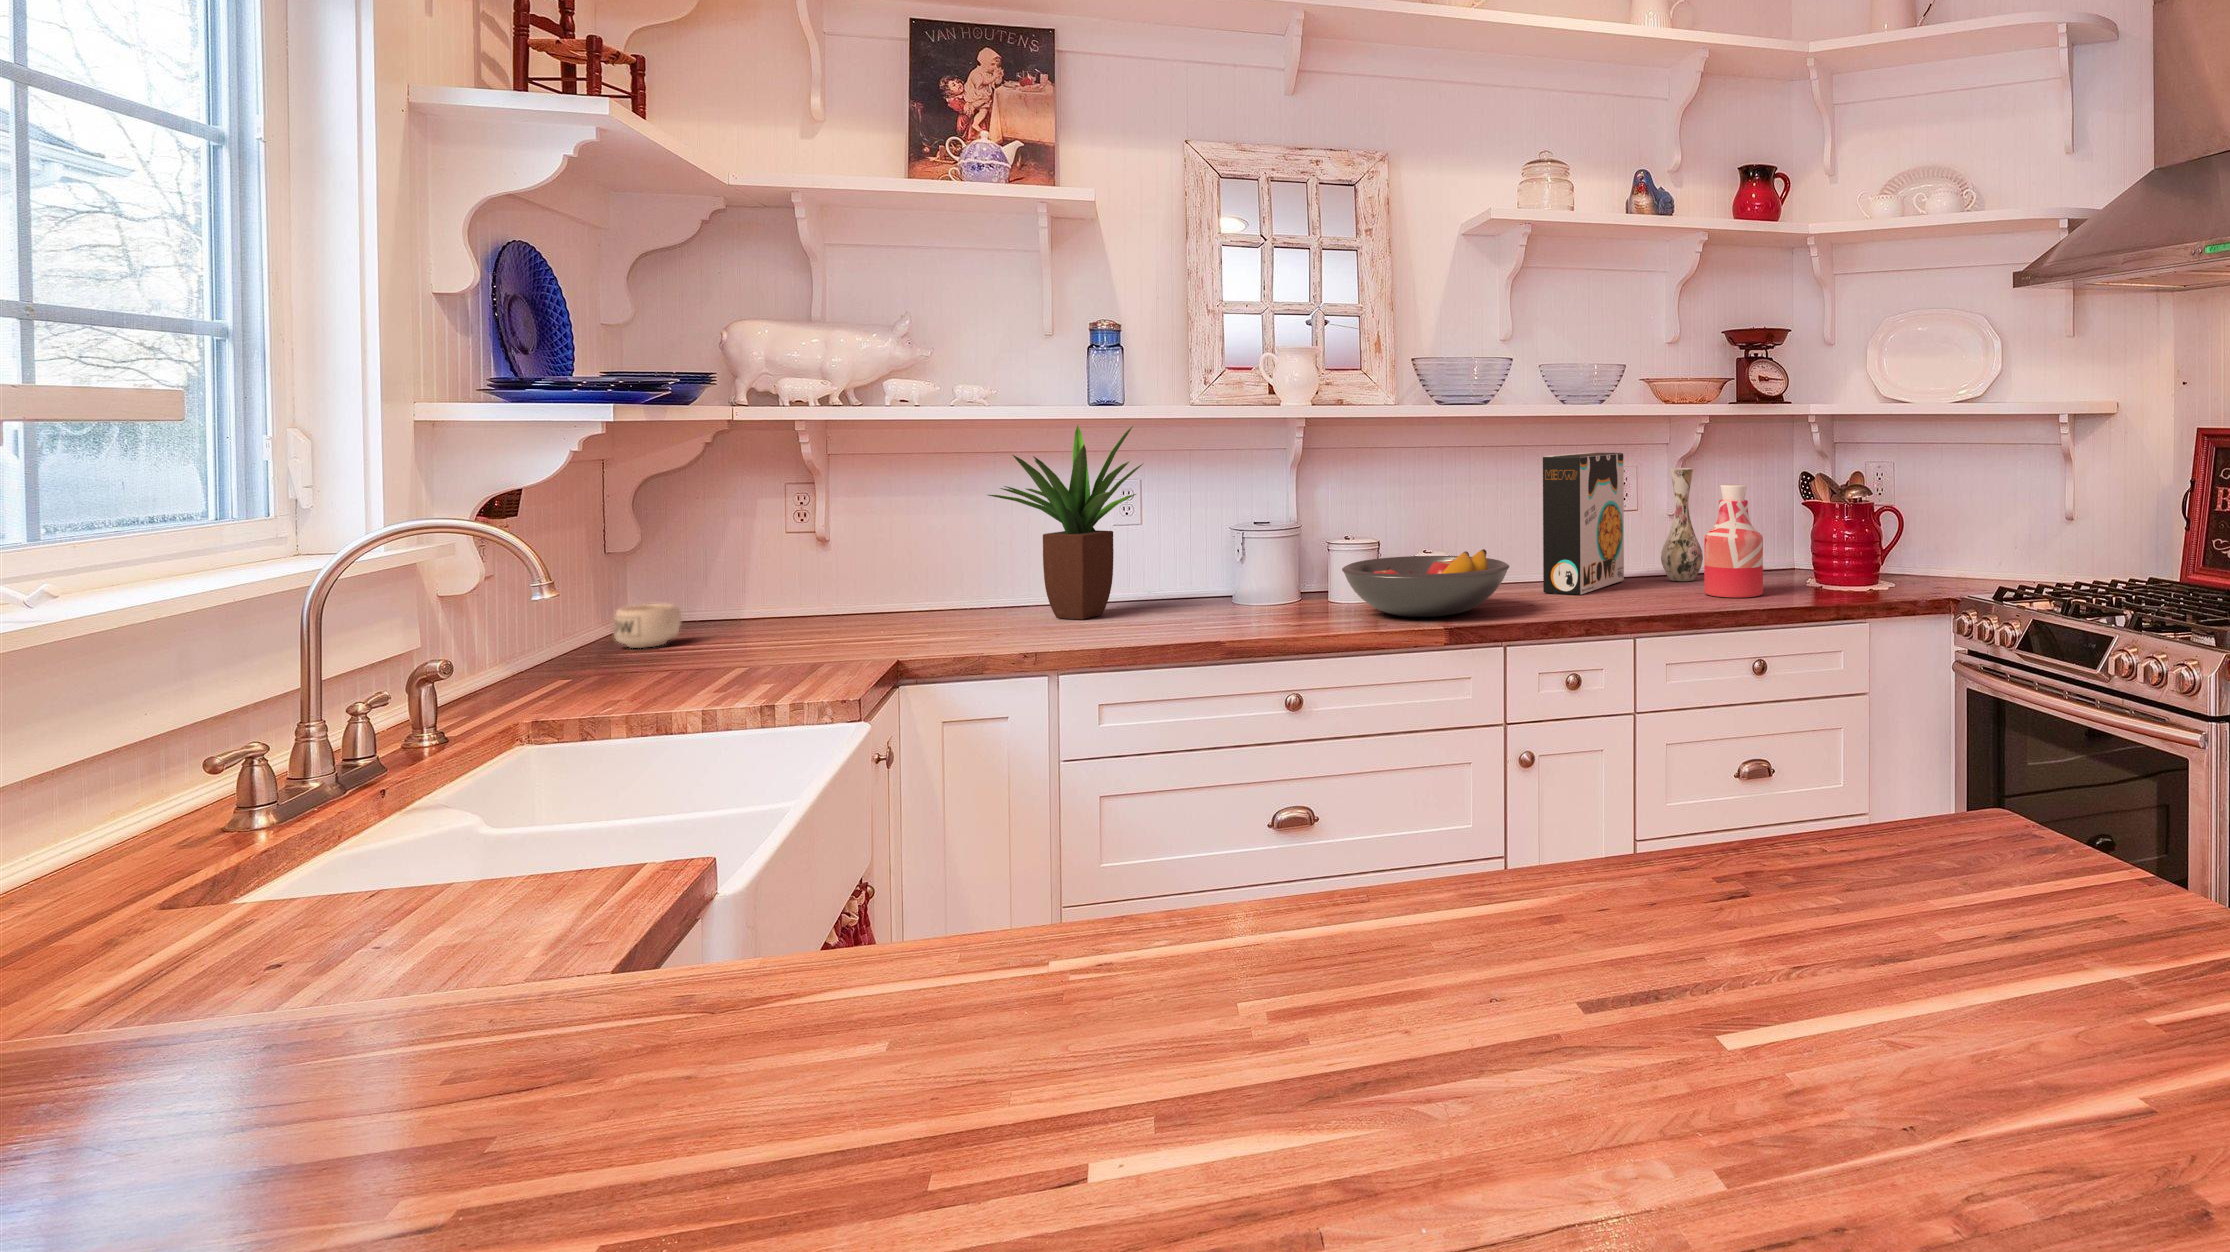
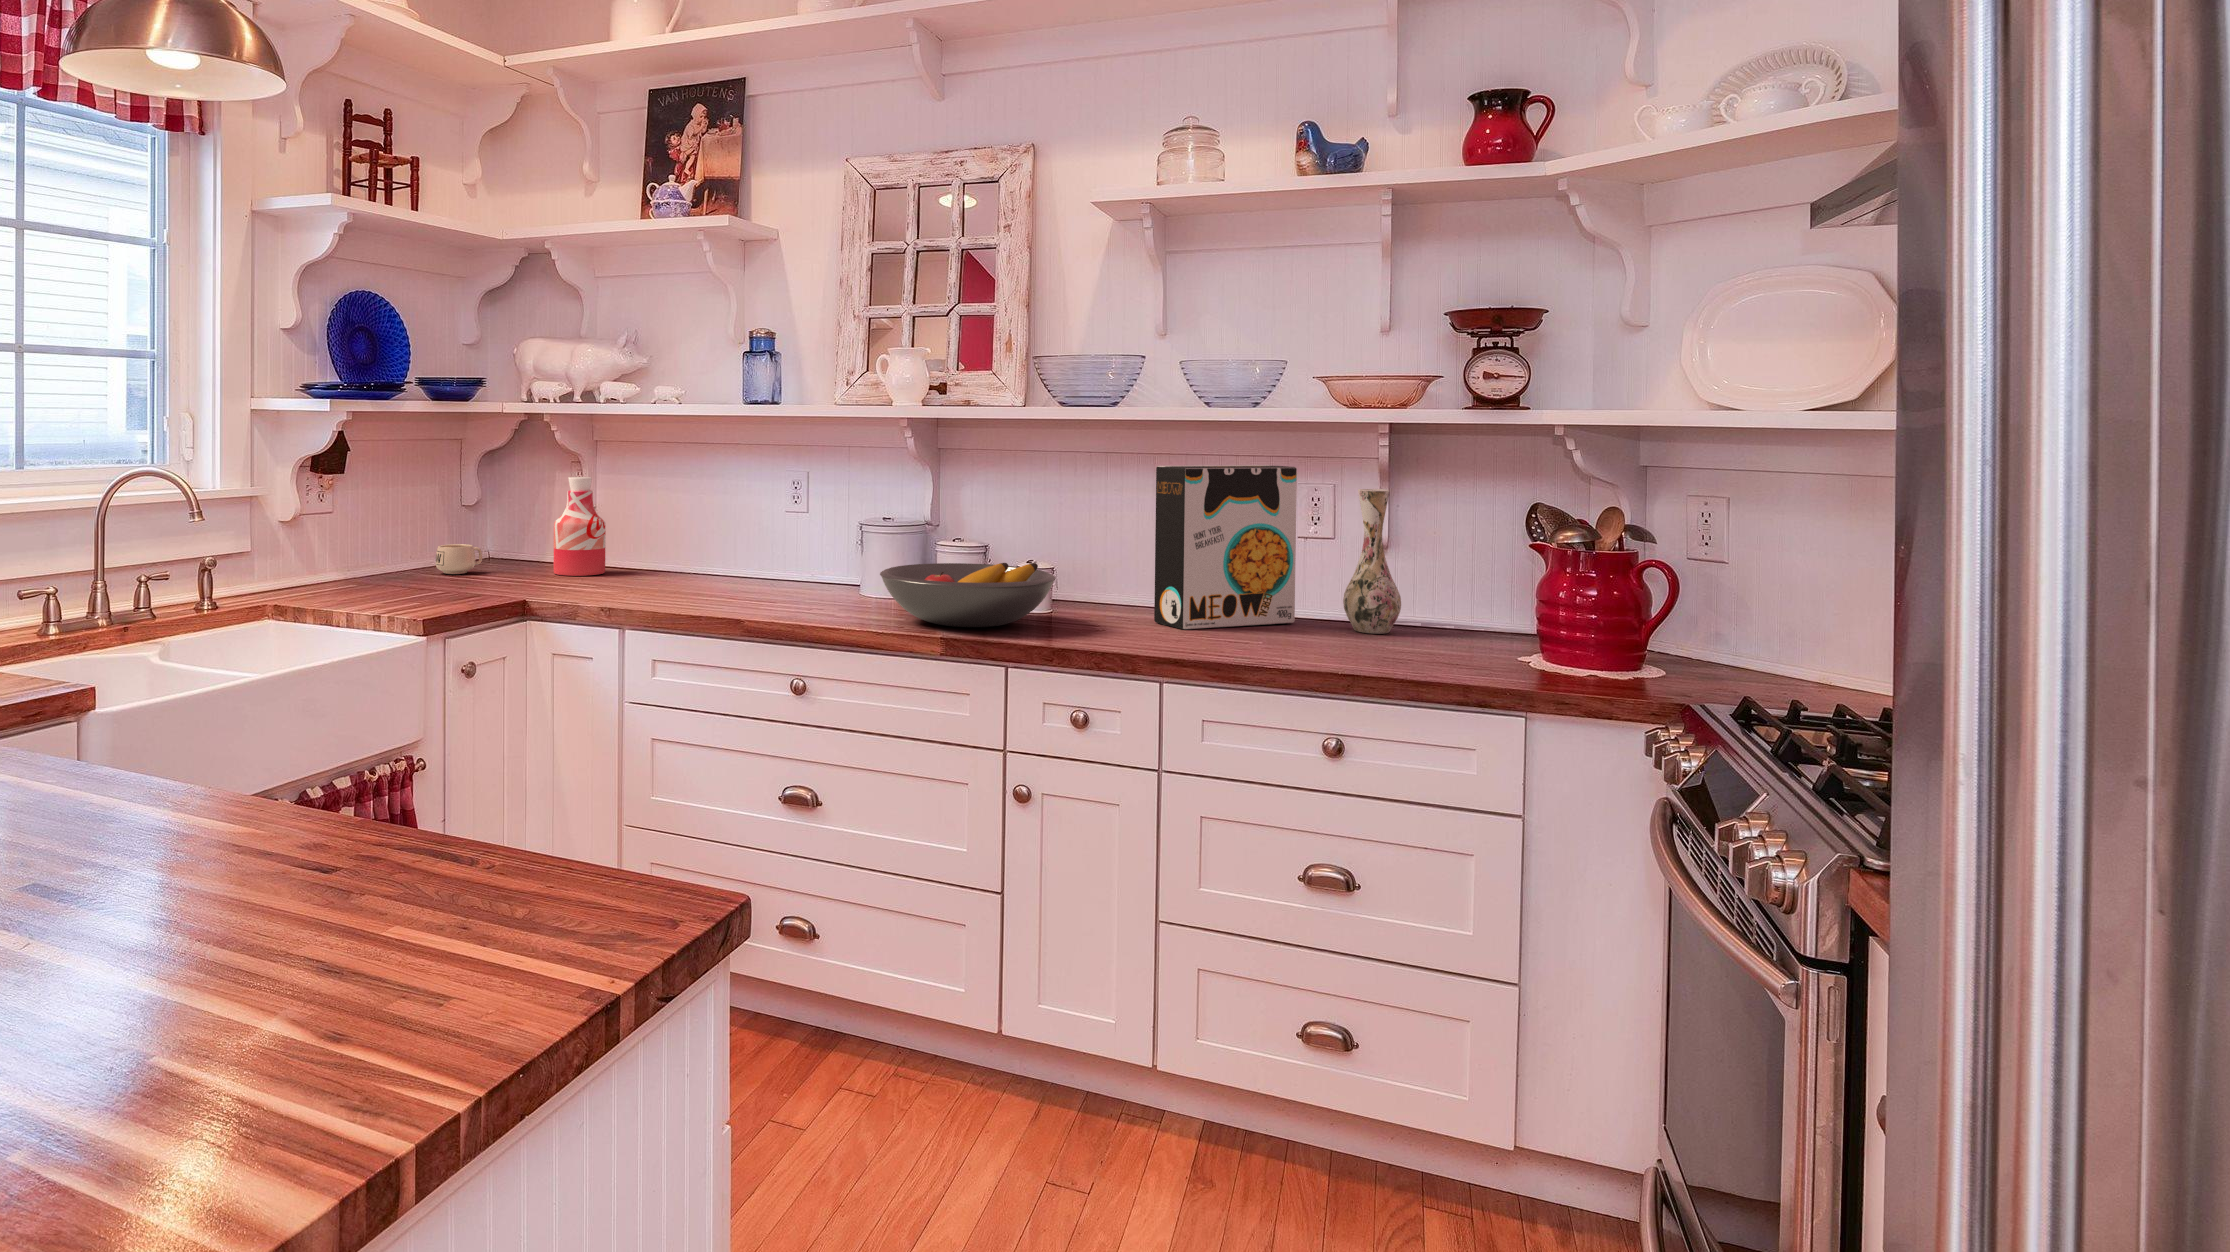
potted plant: present [988,425,1142,620] -> none [659,421,795,591]
bottle: present [1704,484,1763,598] -> present [554,477,606,576]

